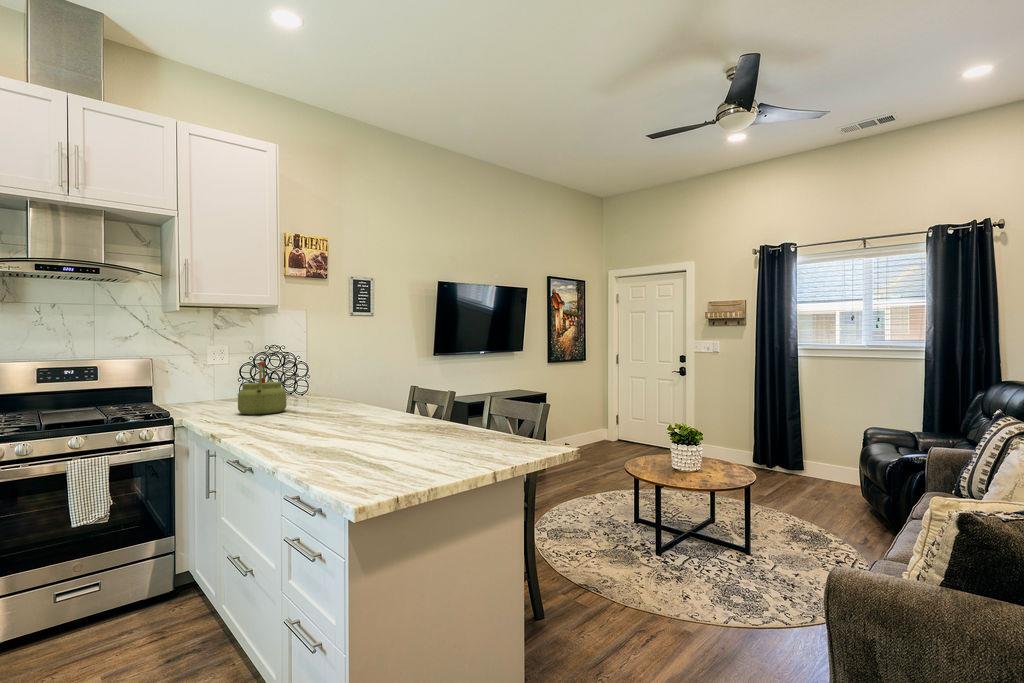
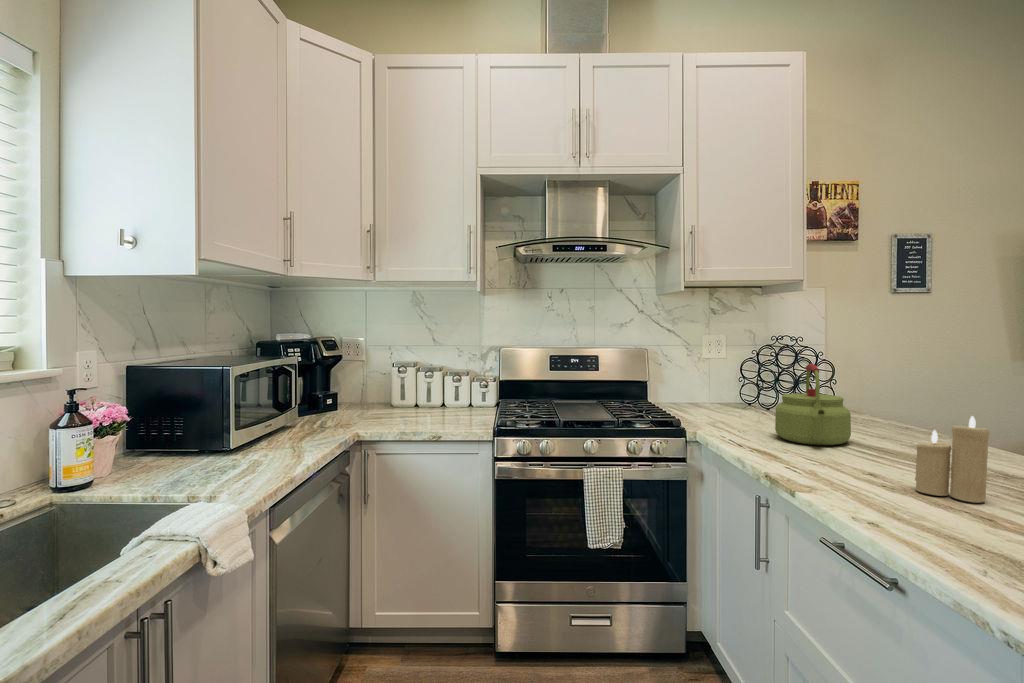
candle: none [286,380,317,426] -> present [915,416,989,503]

